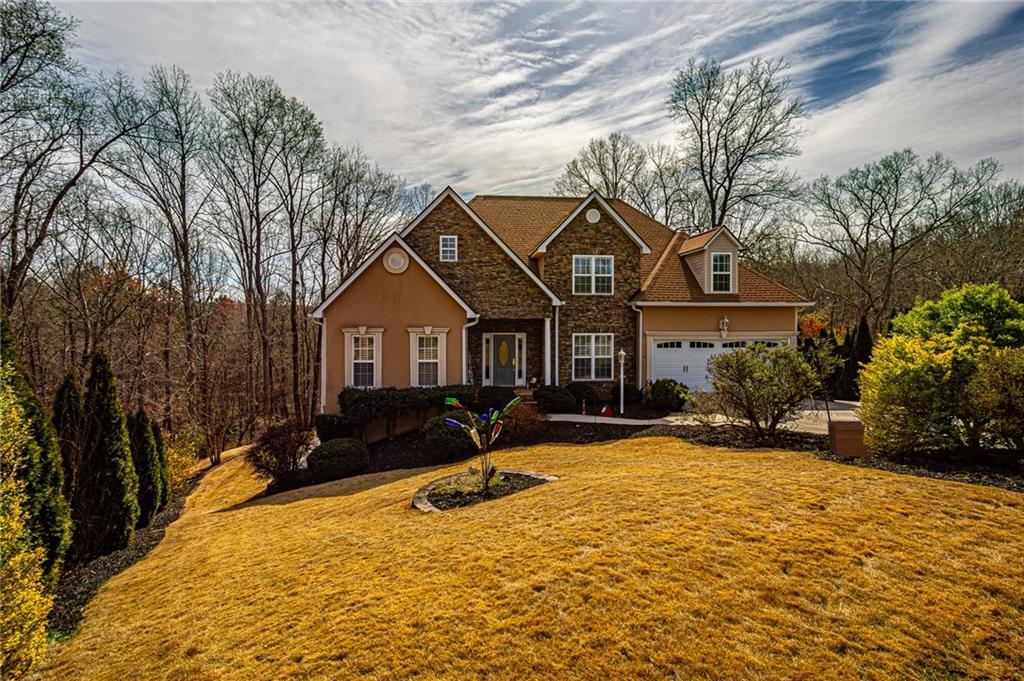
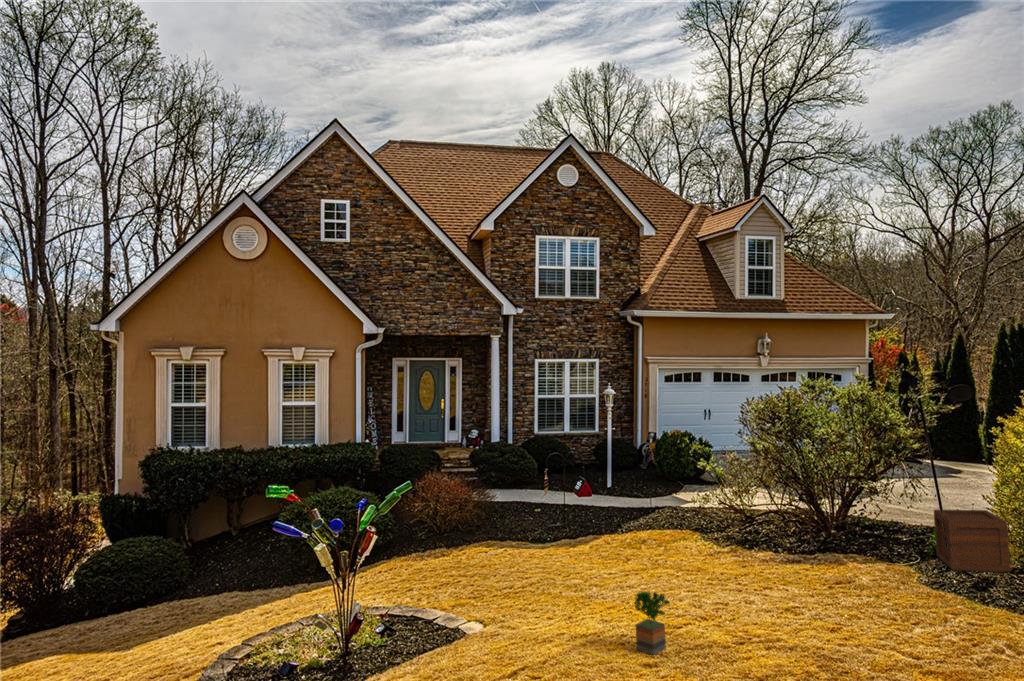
potted tree: none [641,458,662,492] -> present [634,591,669,655]

